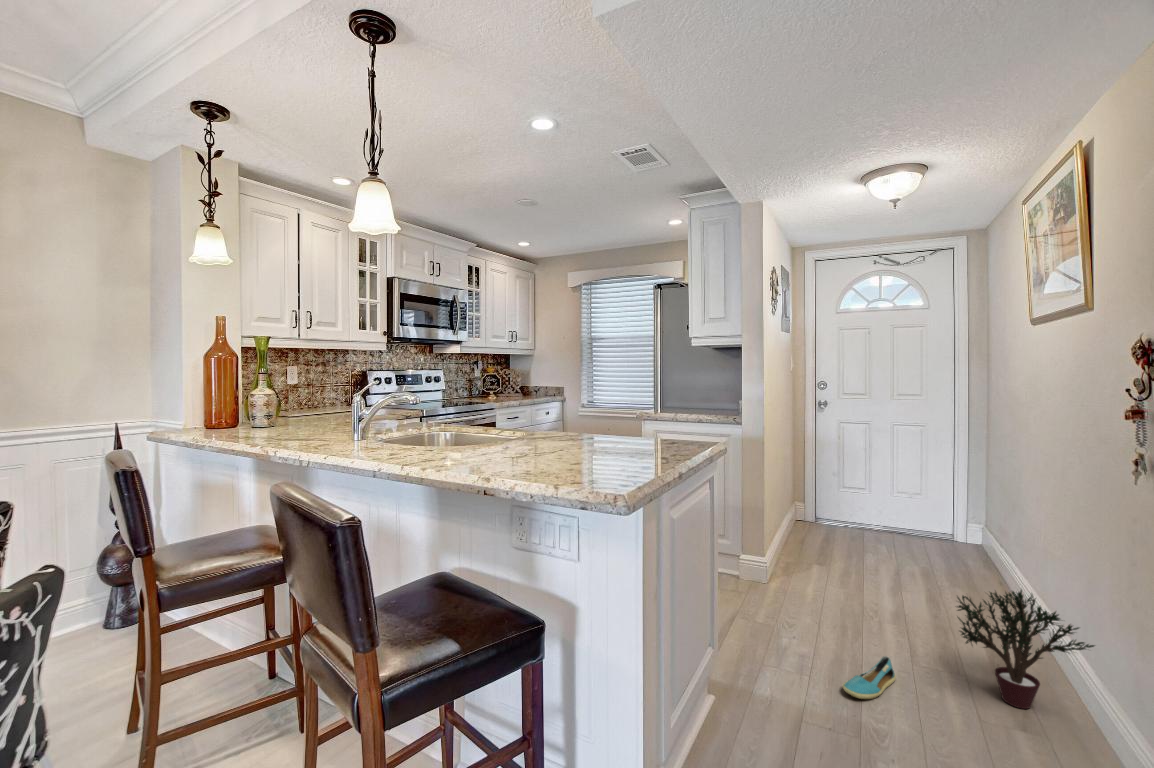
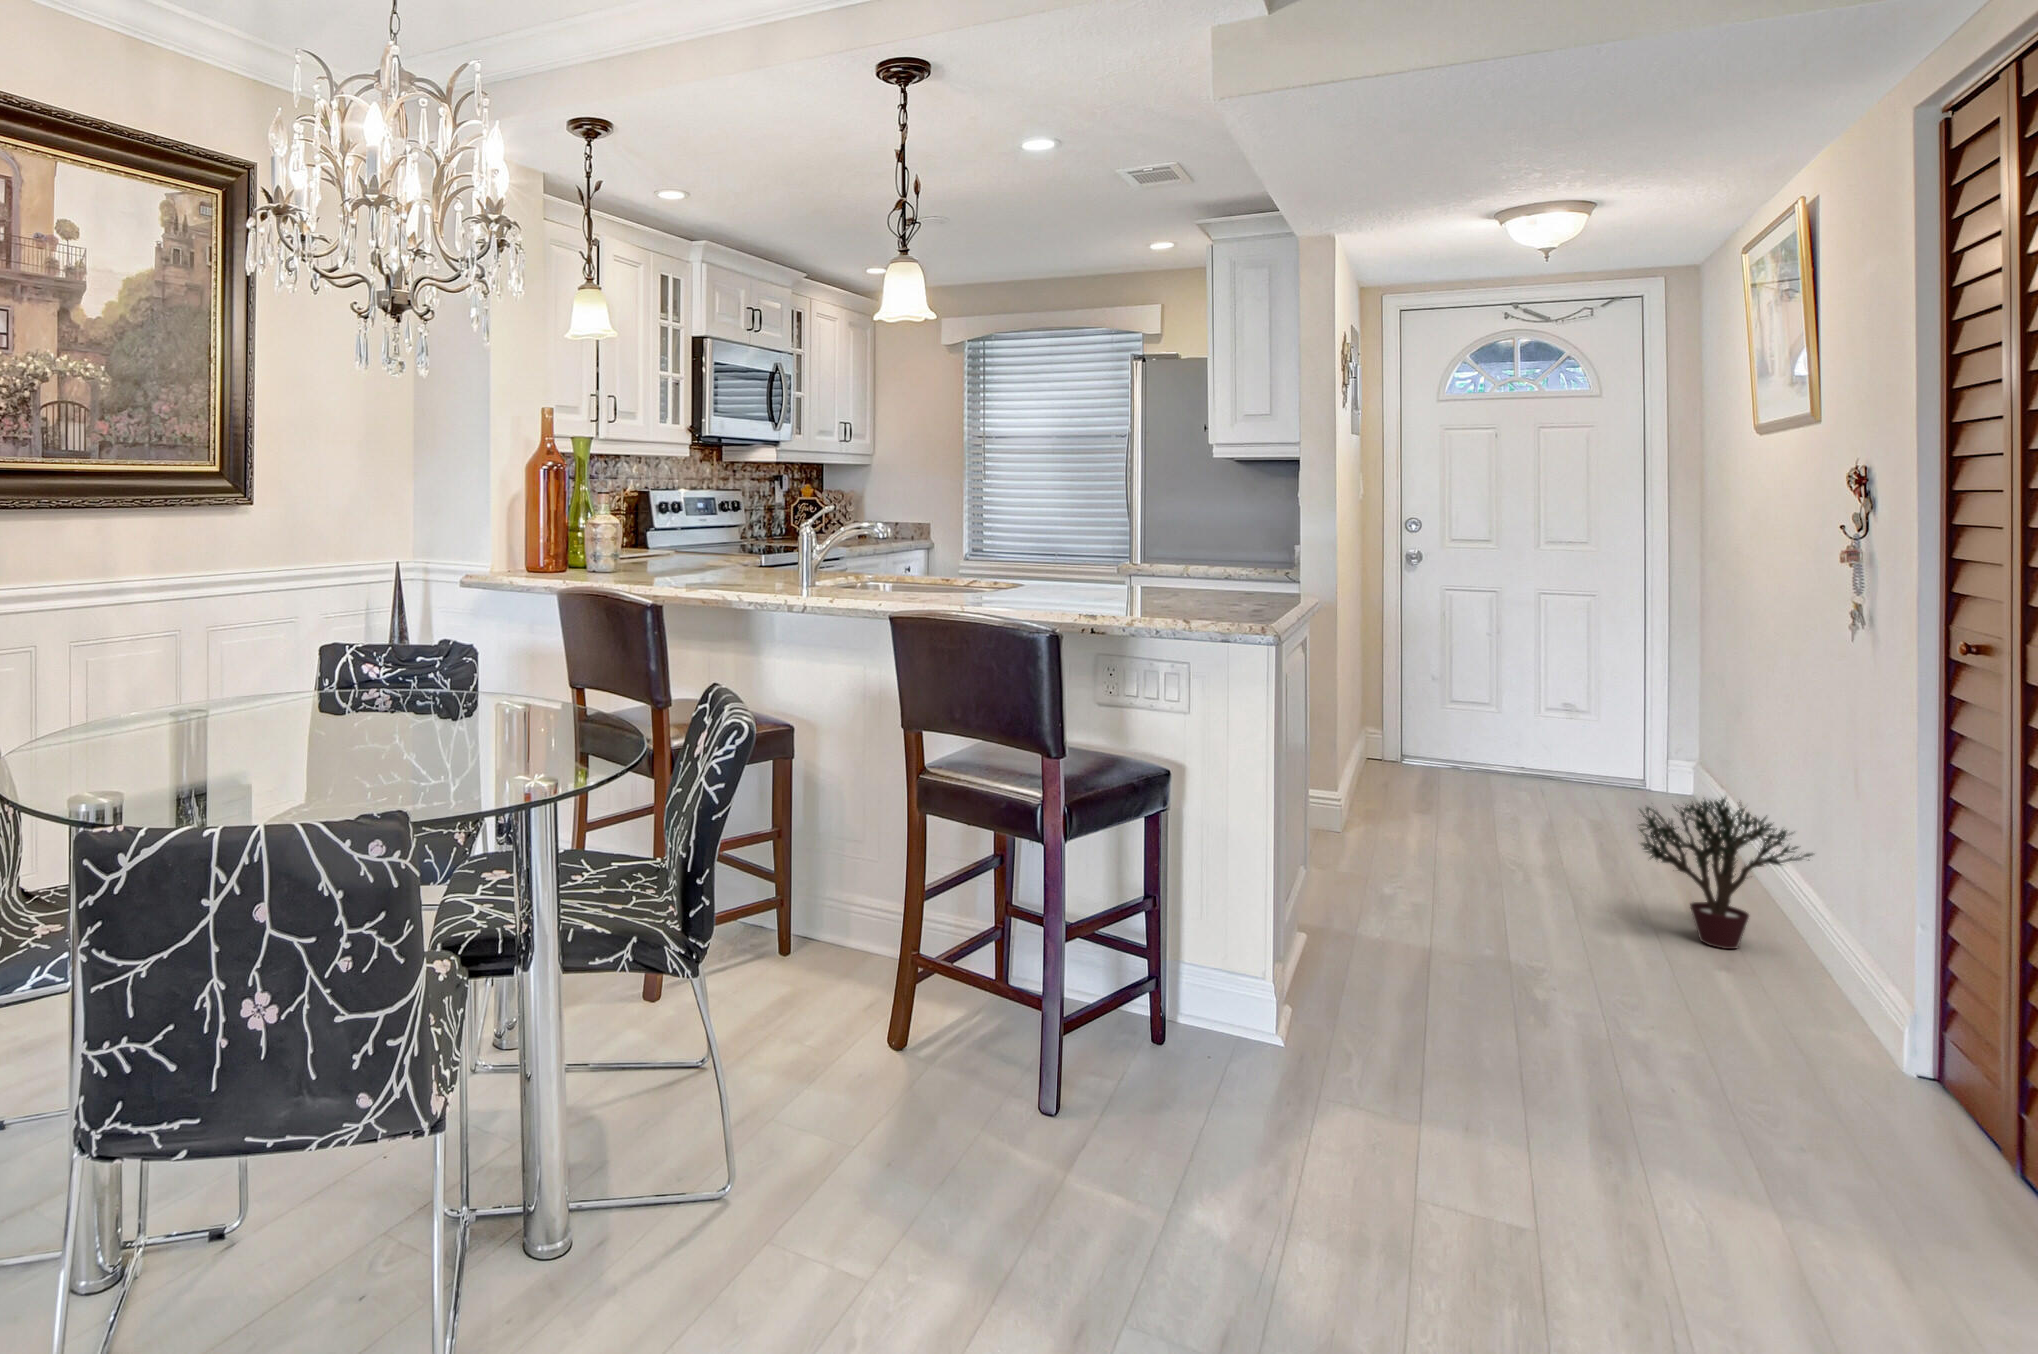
shoe: present [842,656,896,699] -> none [1481,893,1554,937]

